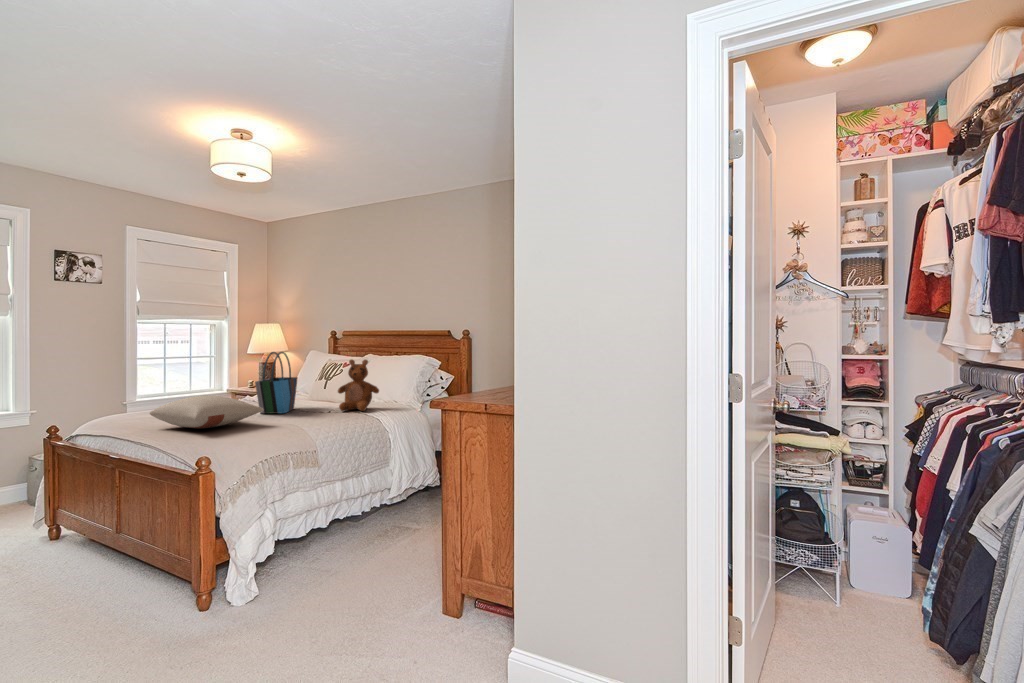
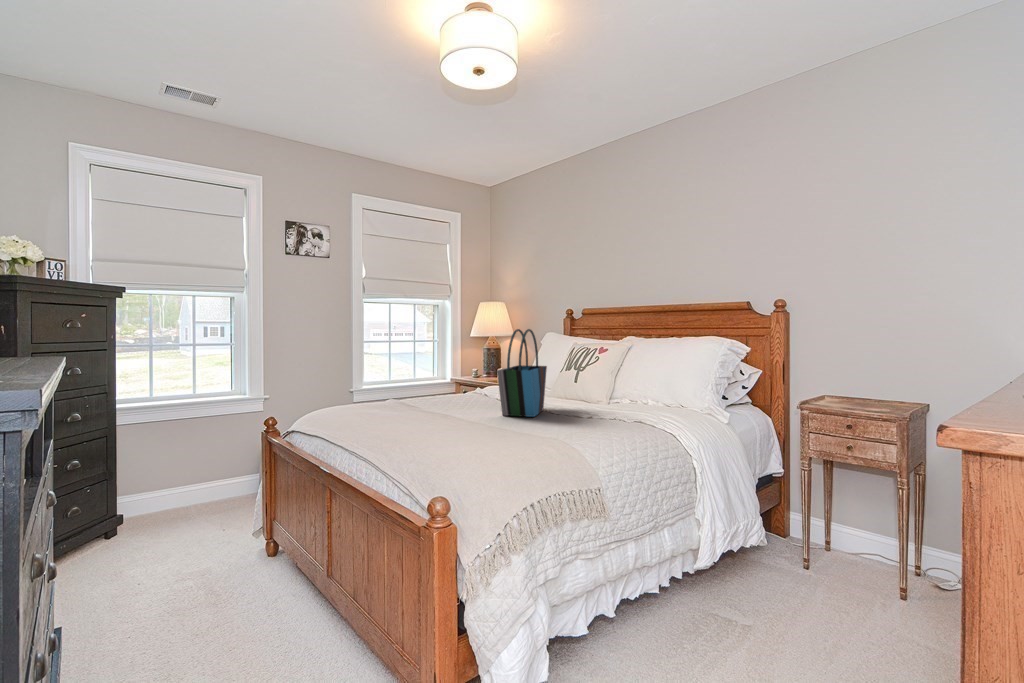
teddy bear: present [338,360,379,411] -> none [603,341,665,419]
pillow: present [150,396,263,429] -> none [367,390,515,438]

